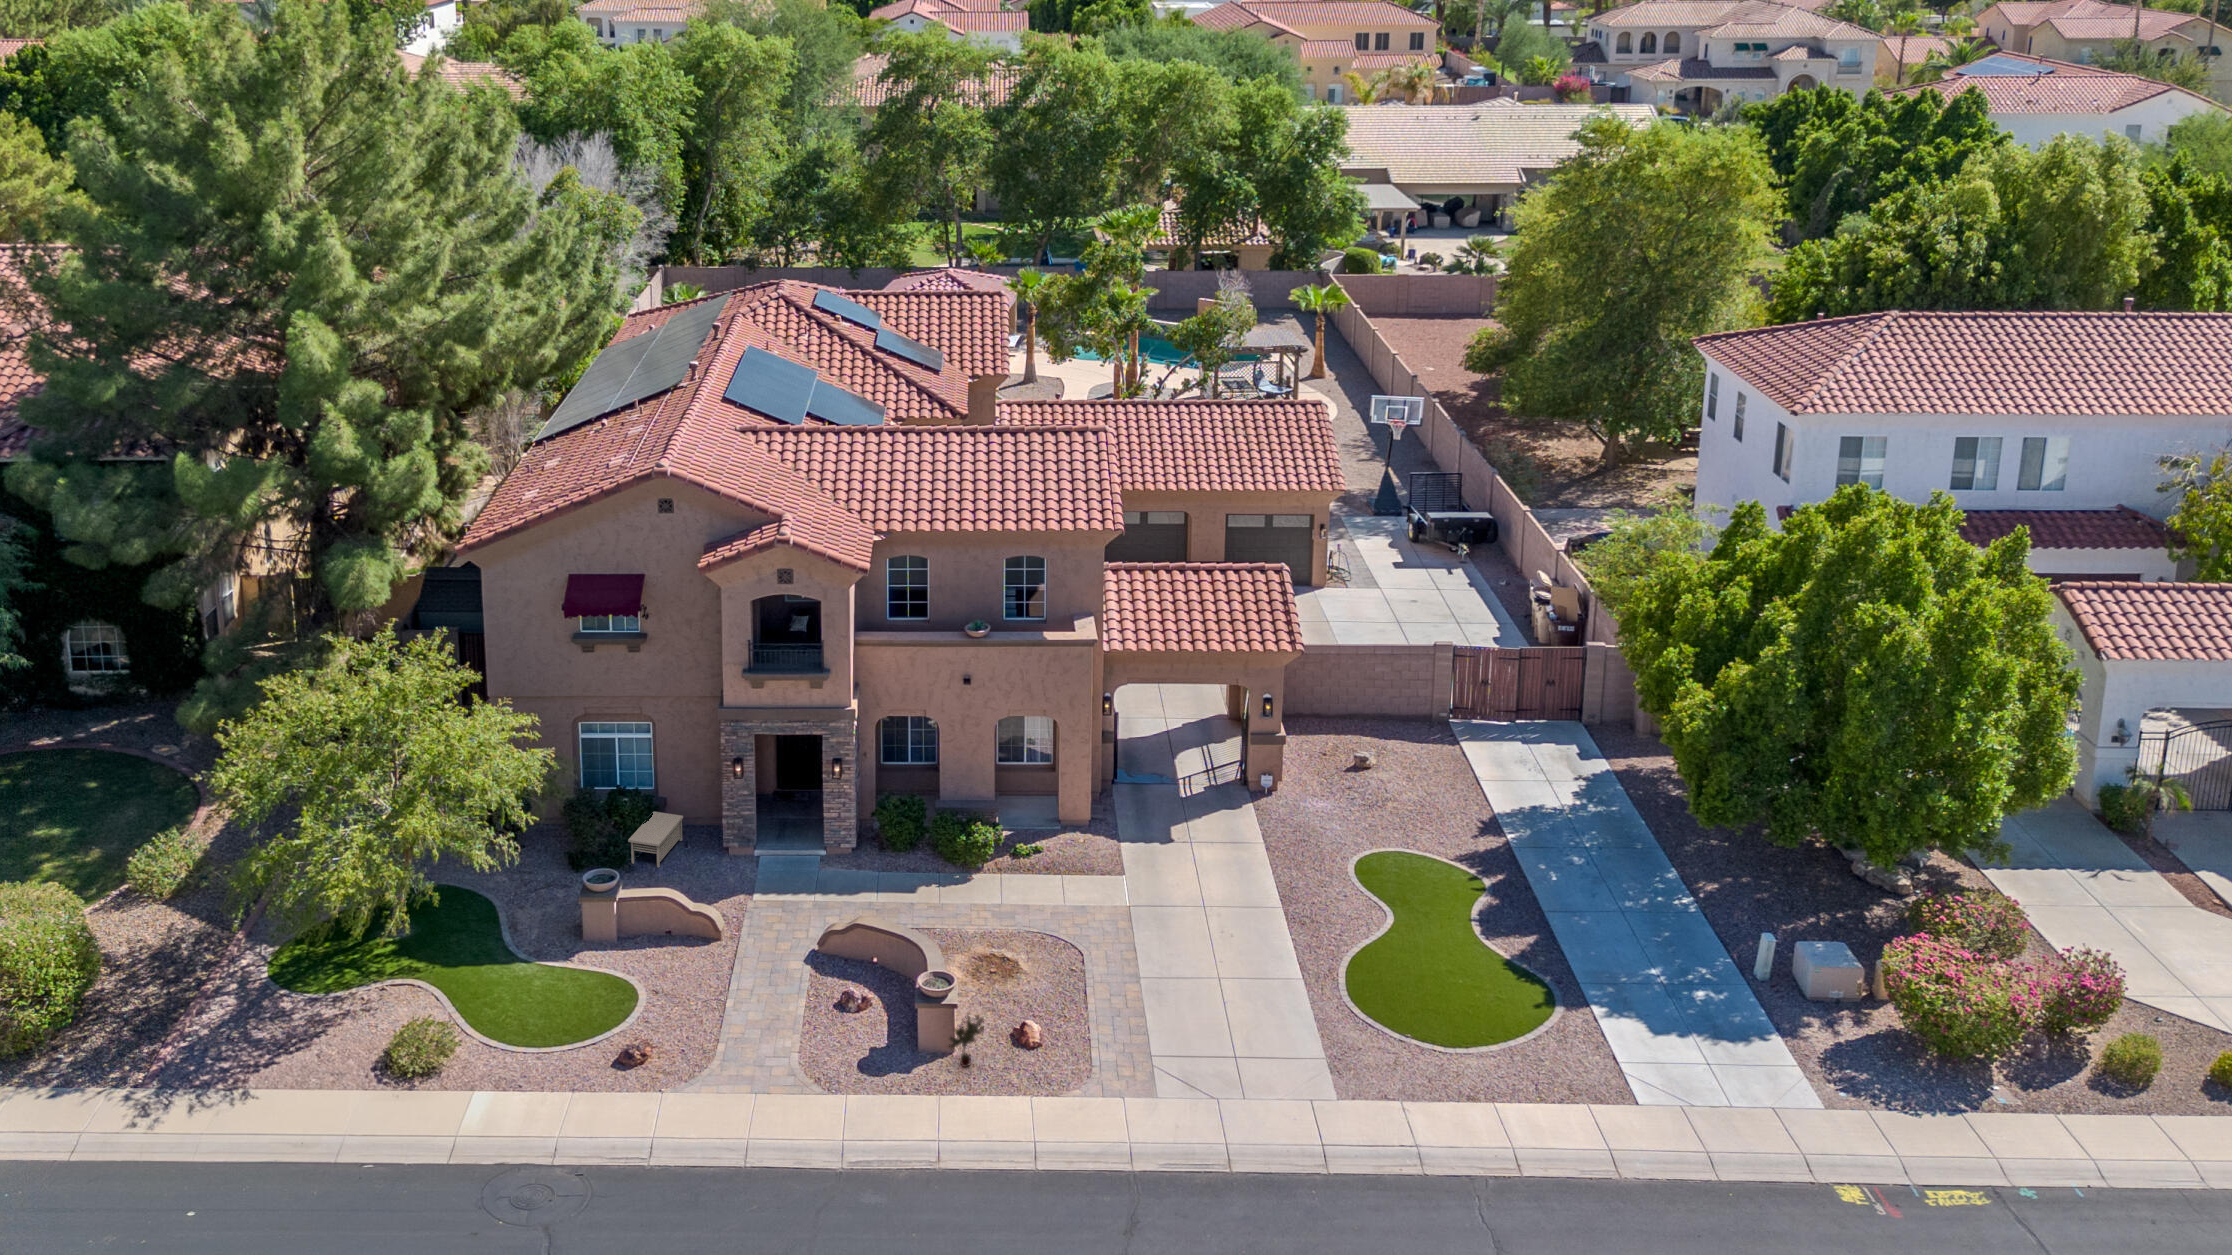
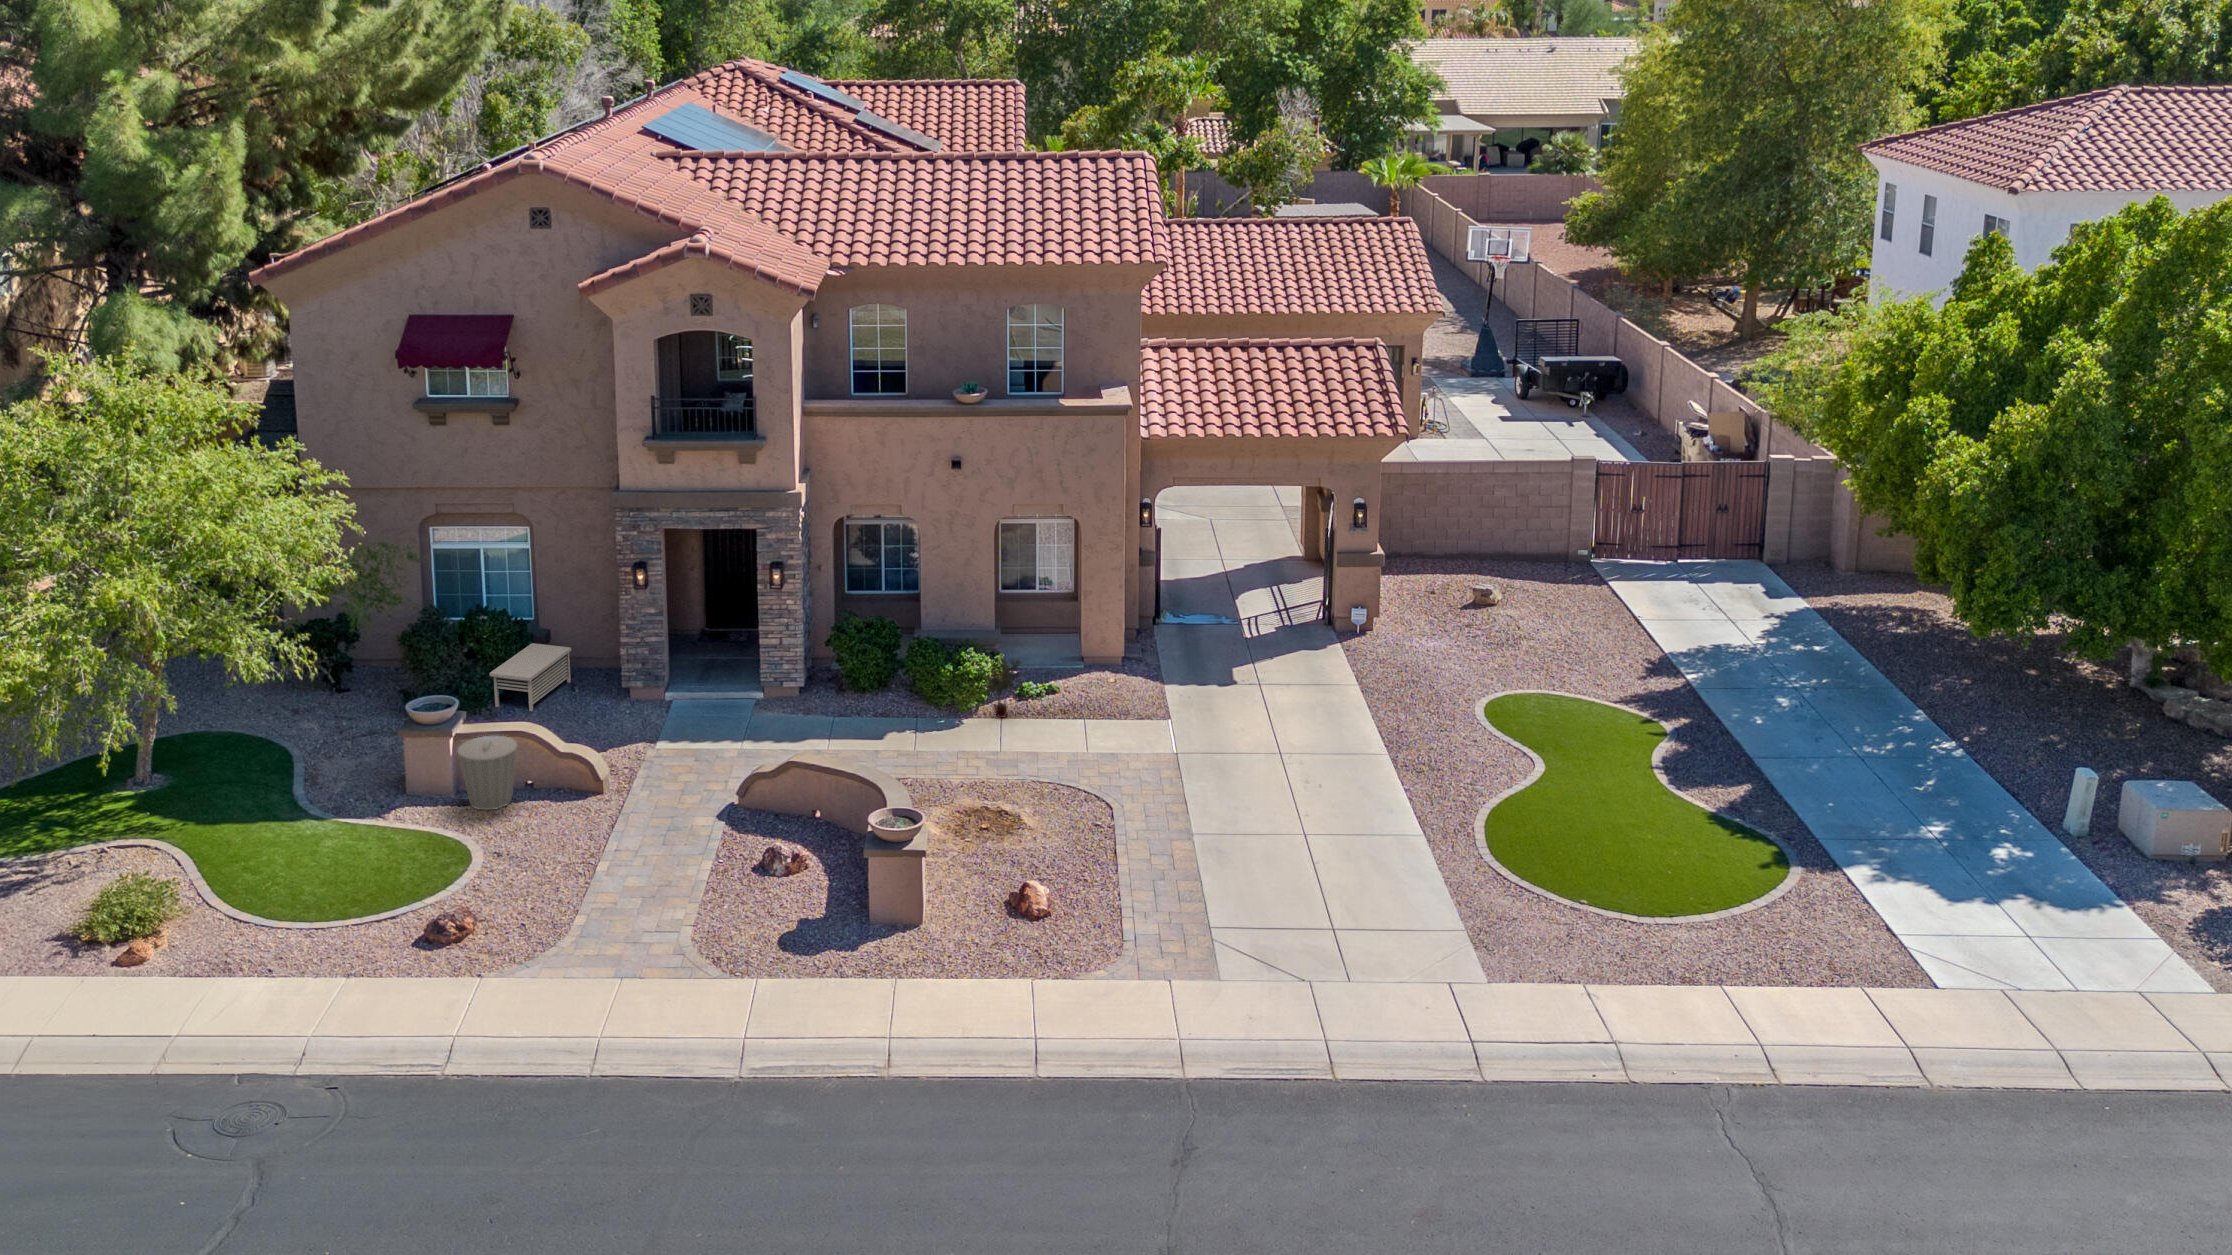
trash can: none [623,900,664,955] -> present [458,736,518,810]
potted tree: present [949,1015,984,1067] -> present [983,655,1021,718]

